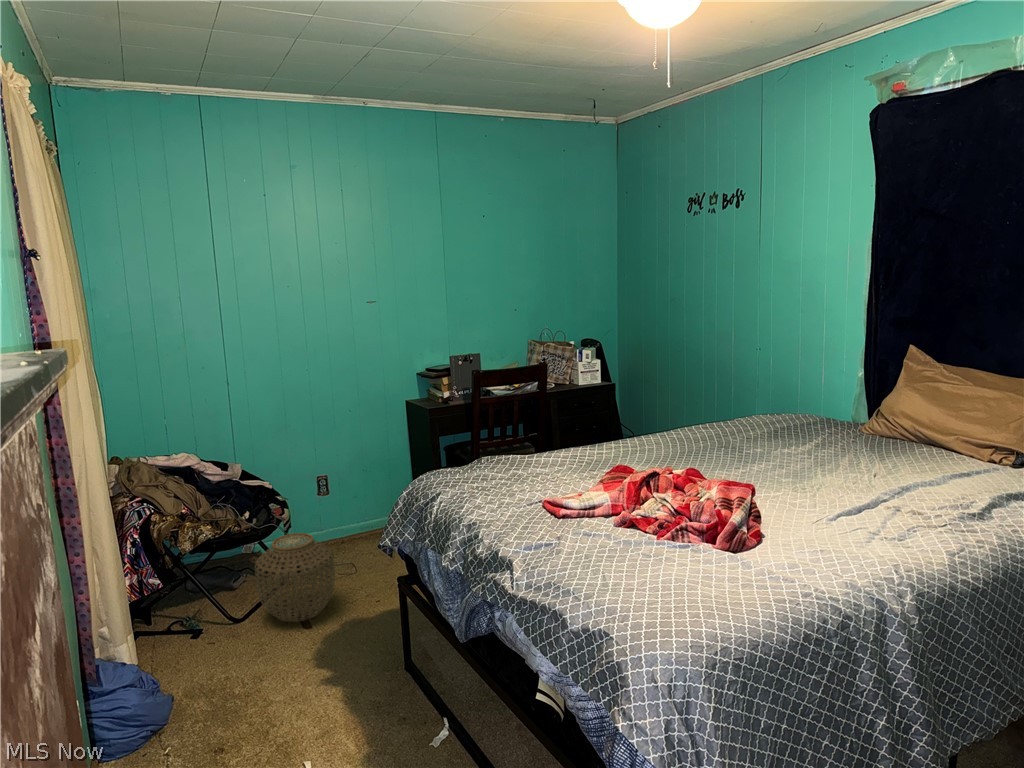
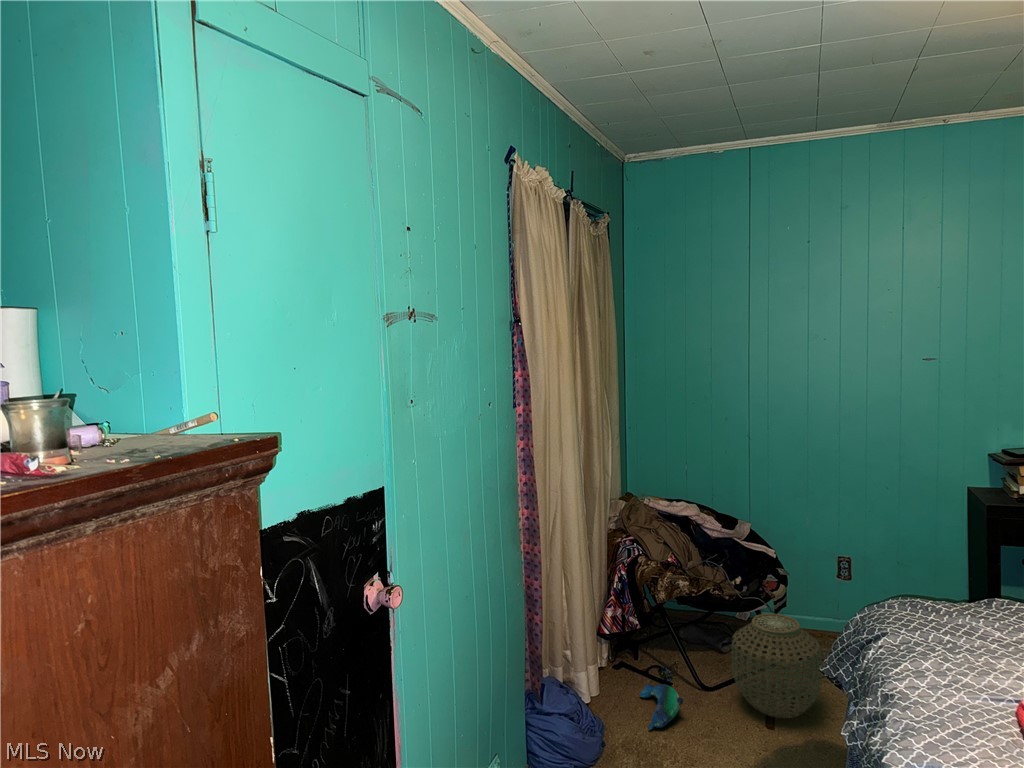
plush toy: none [169,631,222,677] -> present [639,684,684,730]

